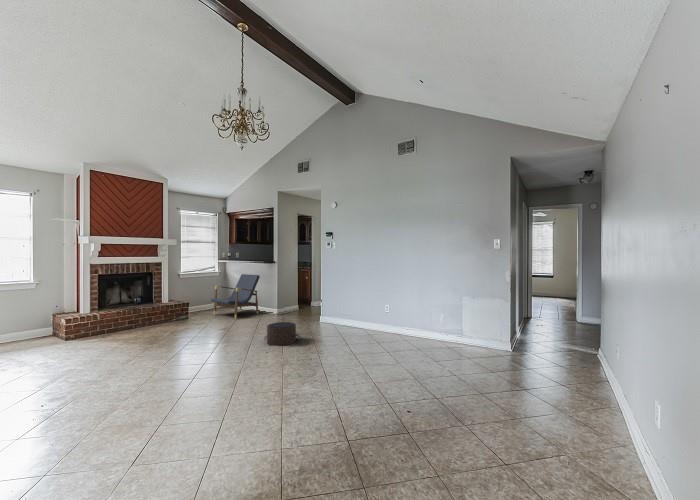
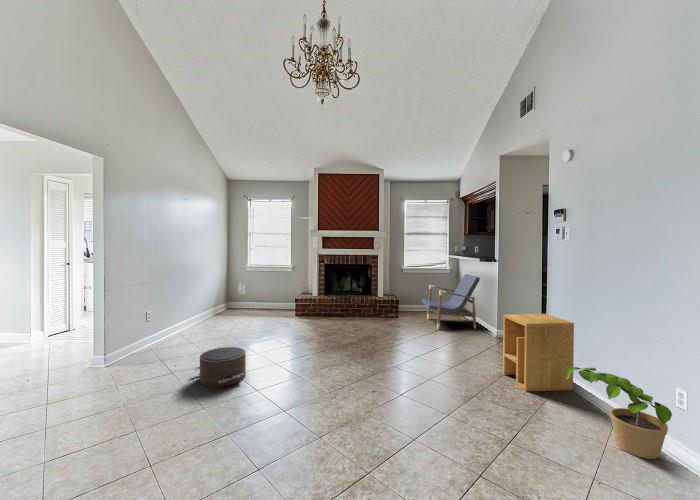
side table: none [311,290,343,331] -> present [503,314,574,391]
potted plant: none [363,304,392,335] -> present [566,367,672,459]
pouf: present [264,322,301,345] -> present [195,347,246,387]

